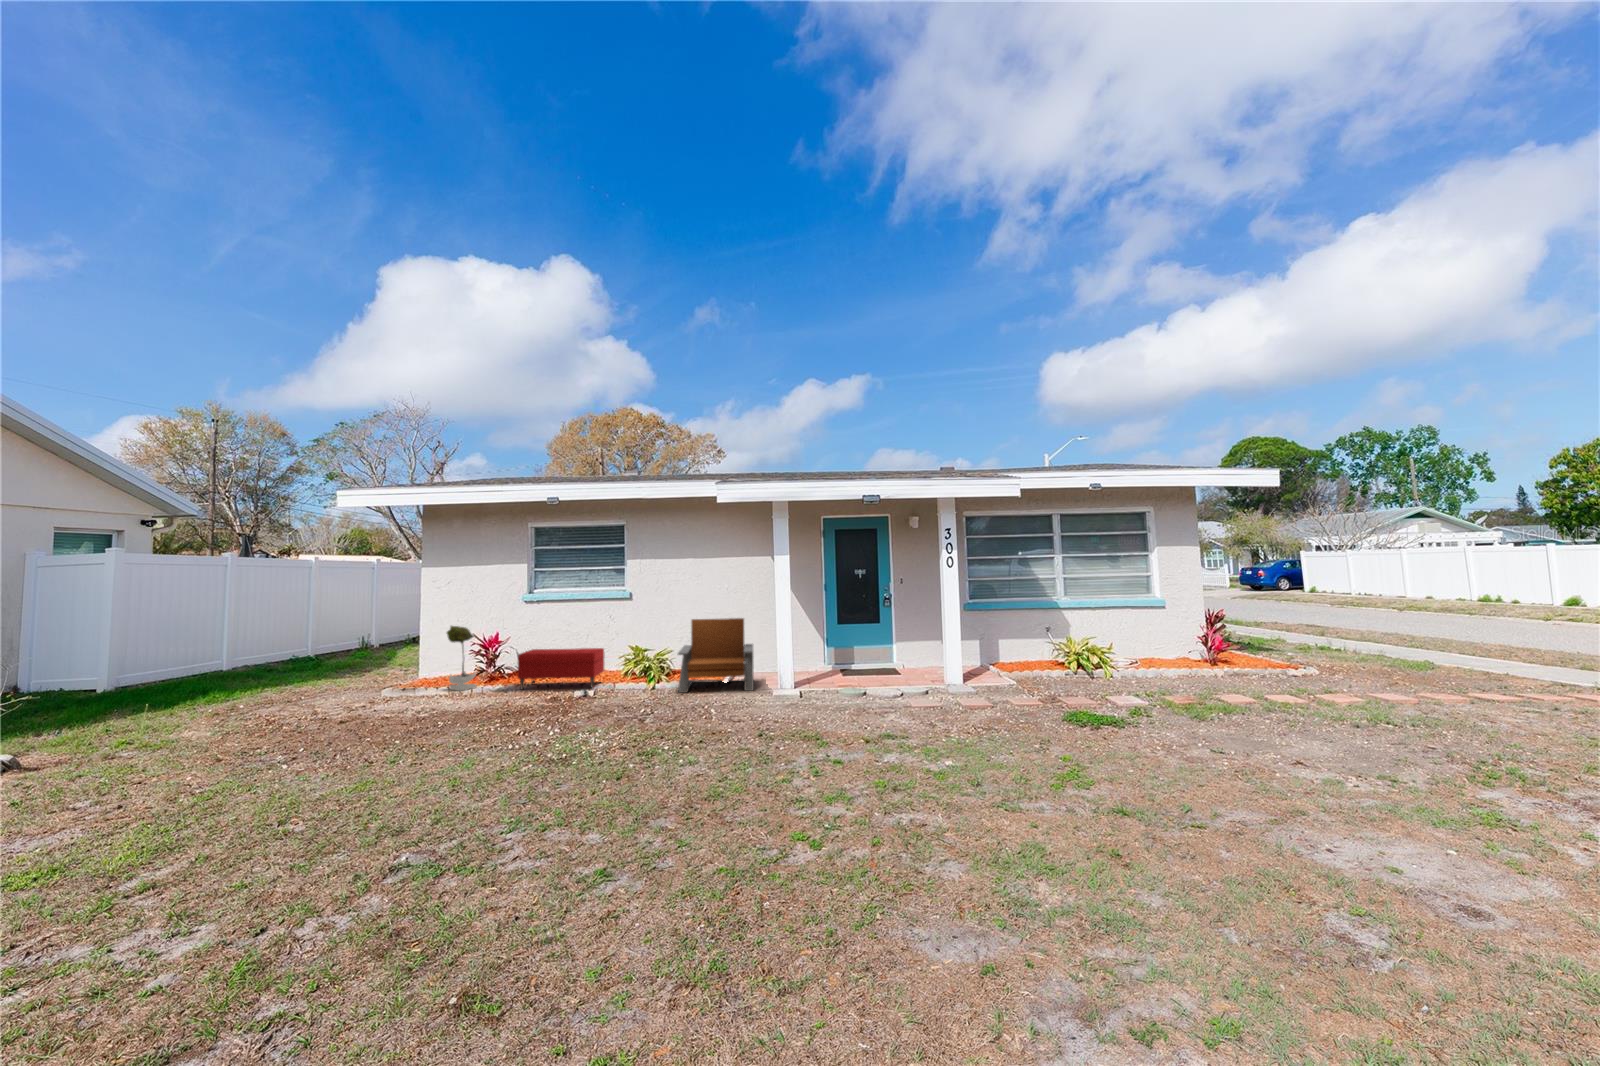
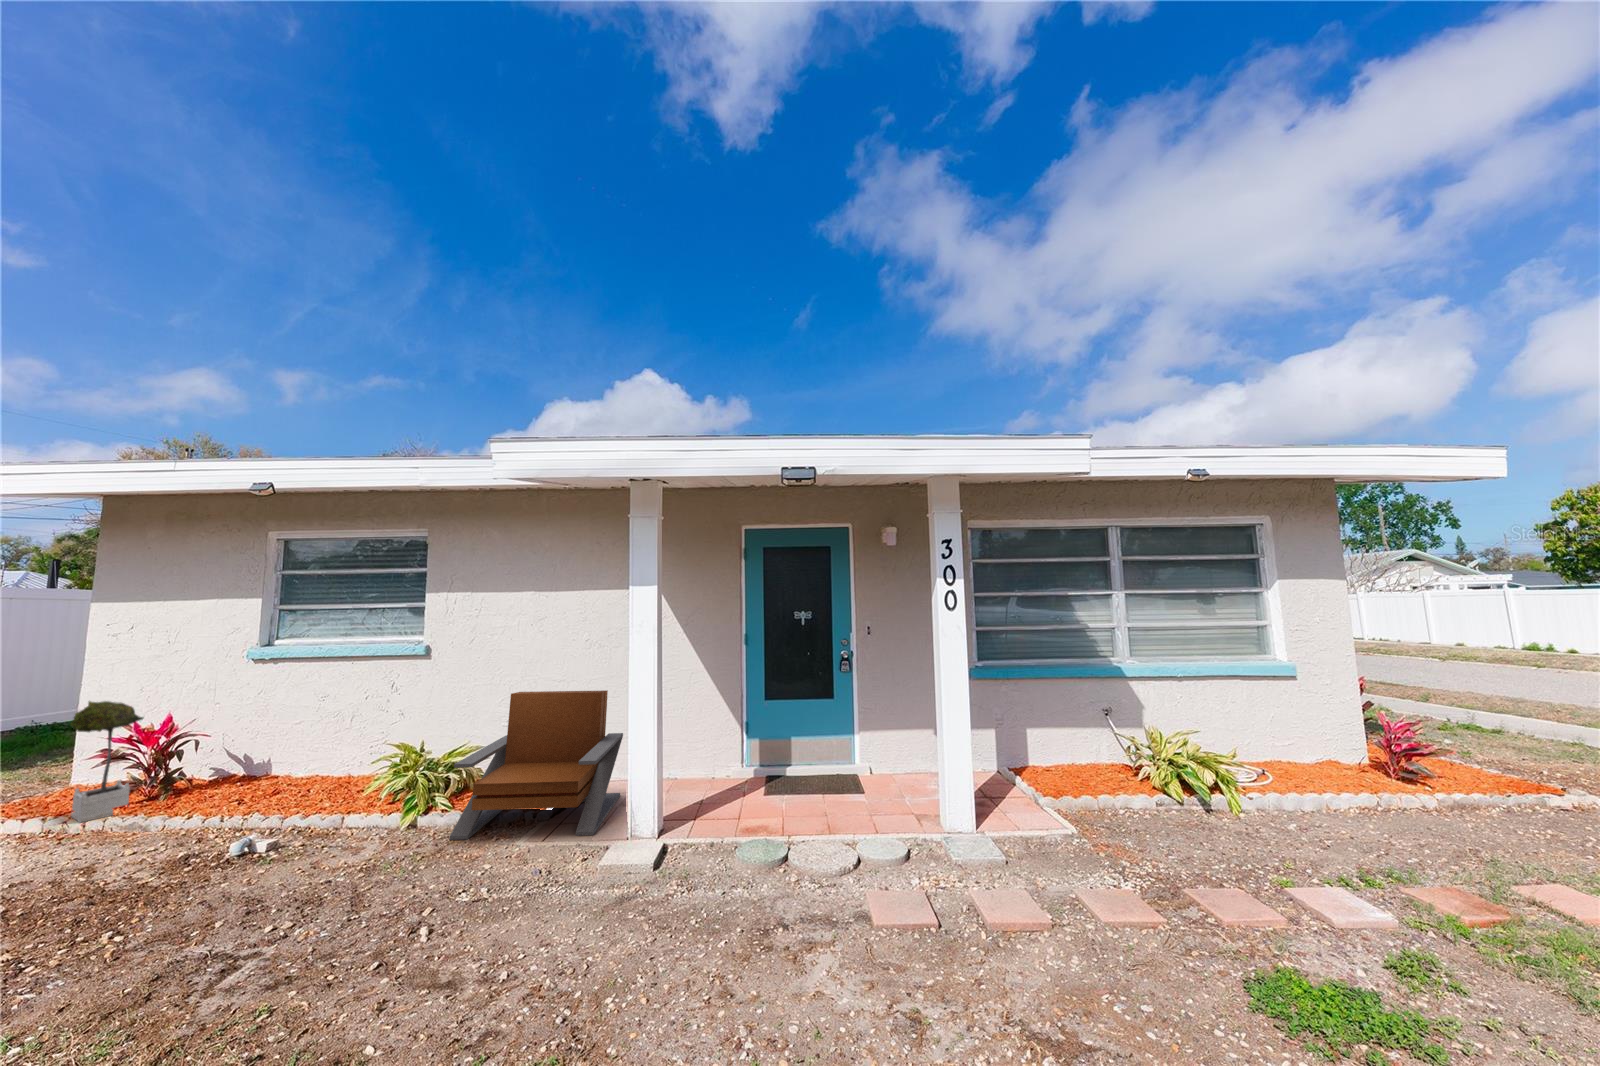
bench: present [518,648,604,690] -> none [183,739,371,822]

